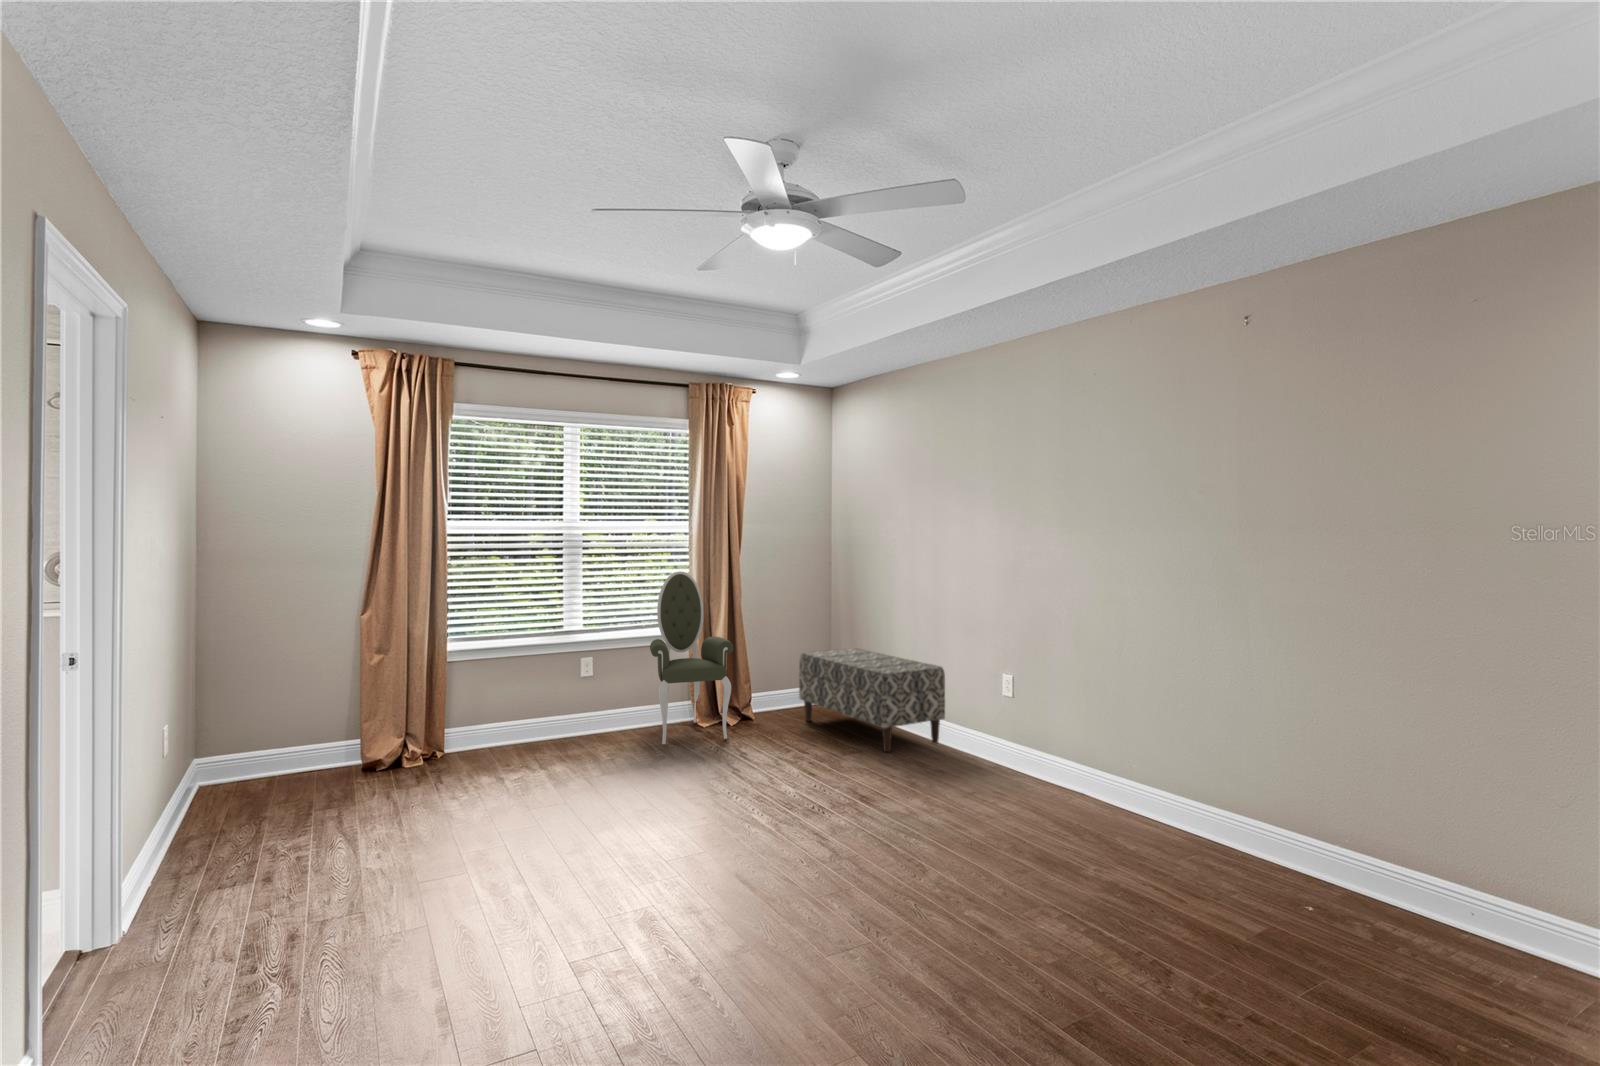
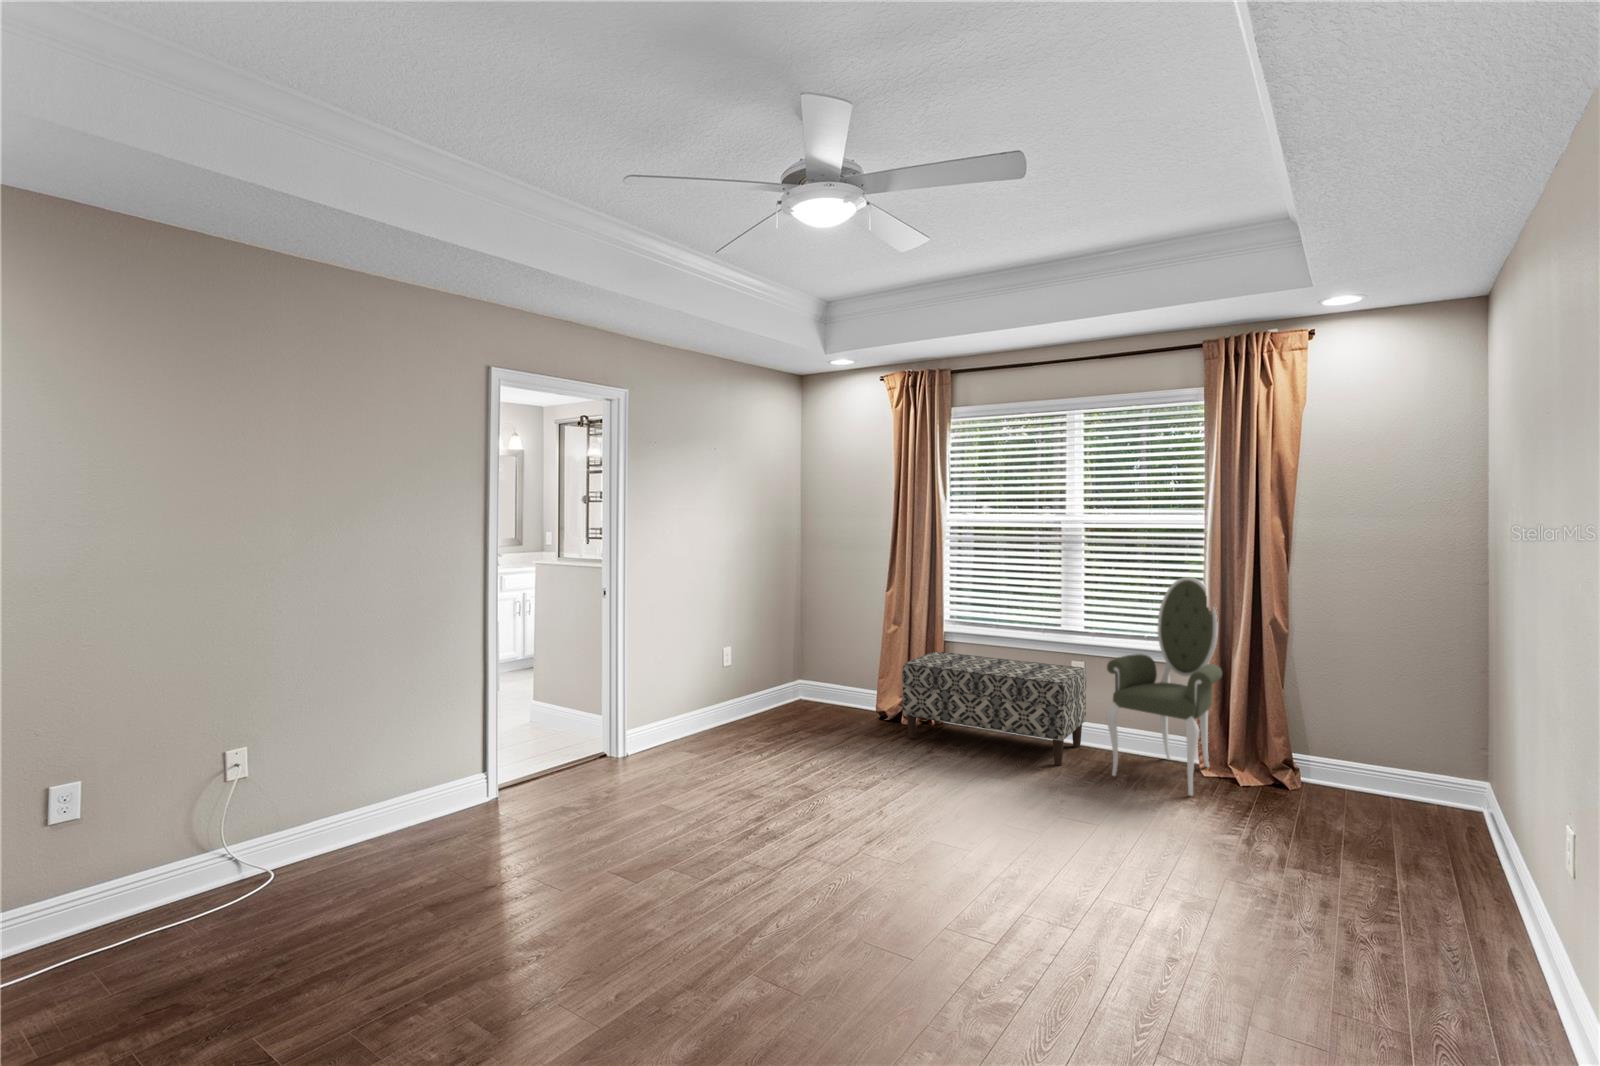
bench: present [799,648,945,752] -> present [902,651,1086,766]

